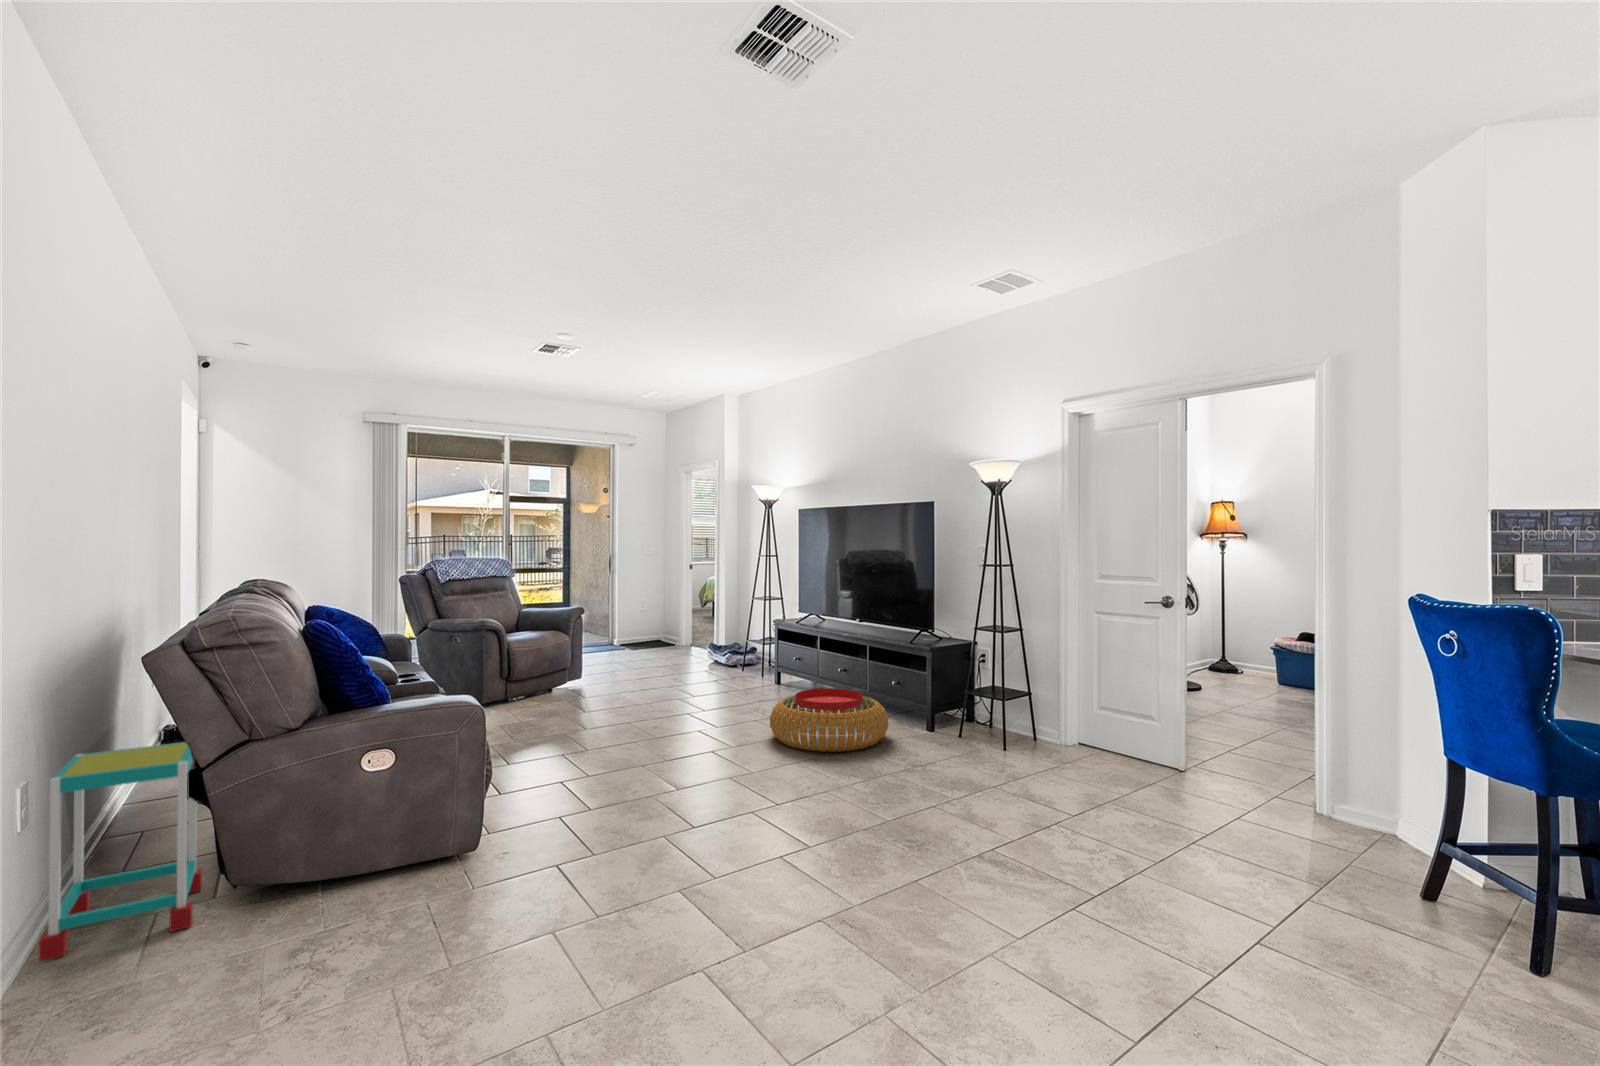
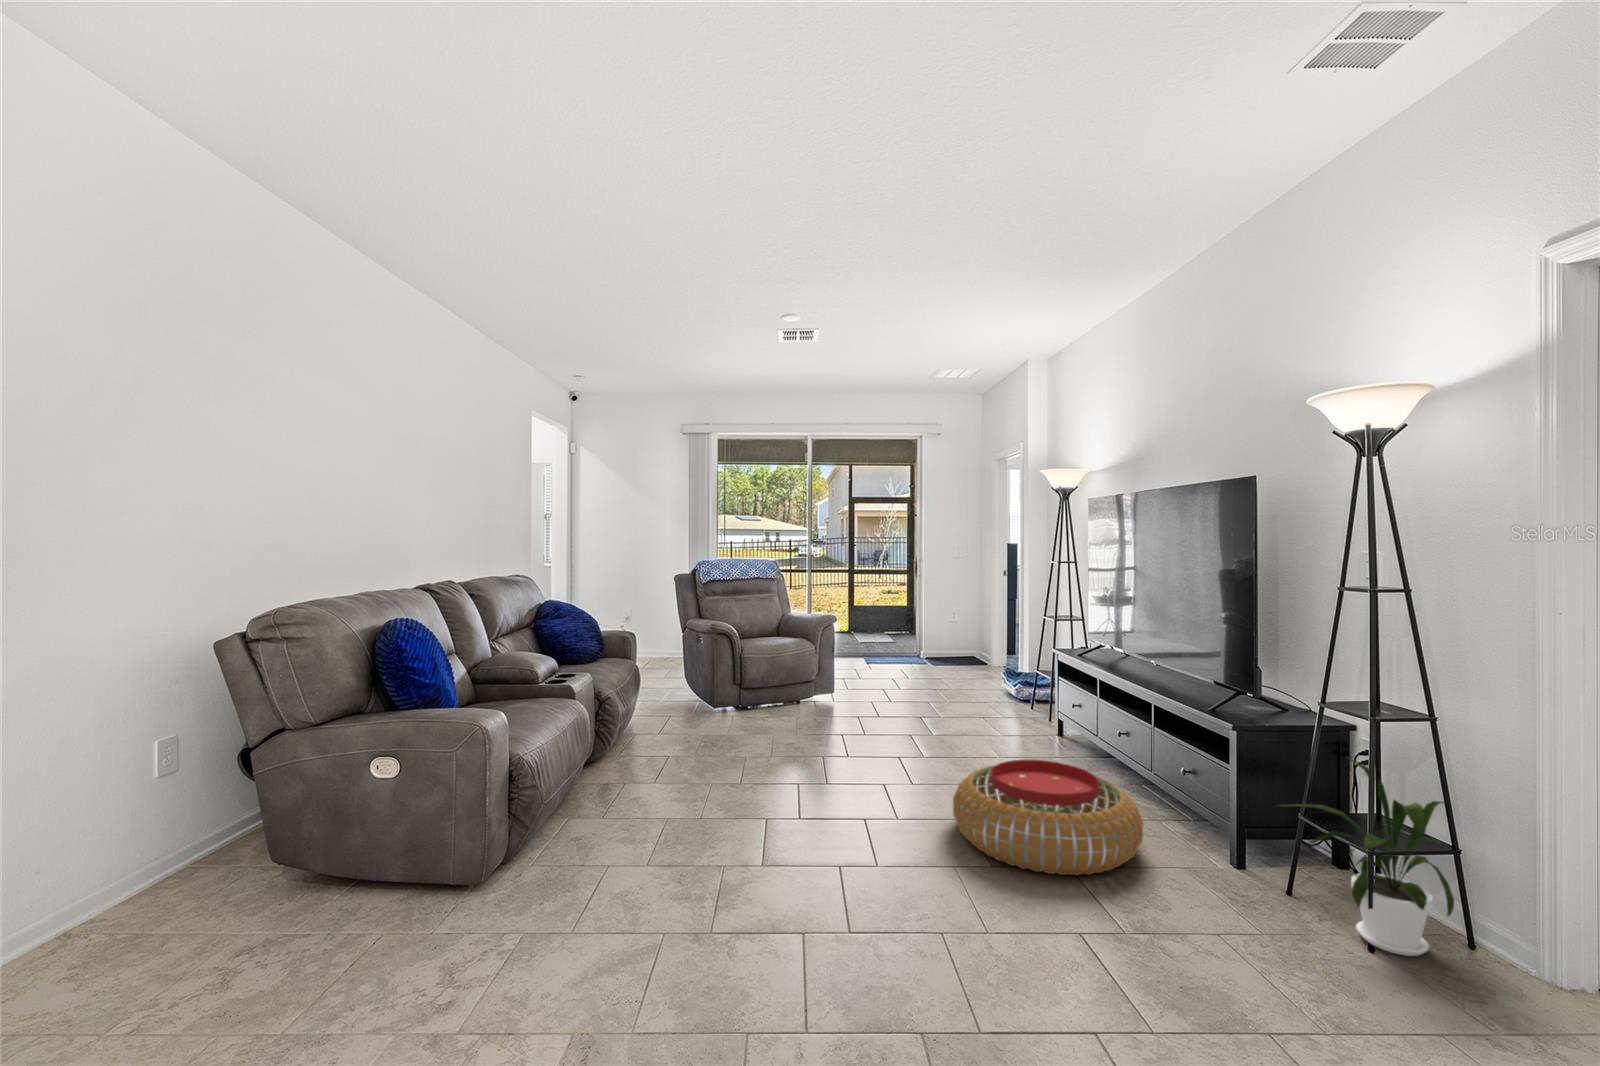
house plant: none [959,655,1034,748] -> present [1294,757,1454,956]
side table: present [39,742,202,961] -> none [59,735,253,929]

